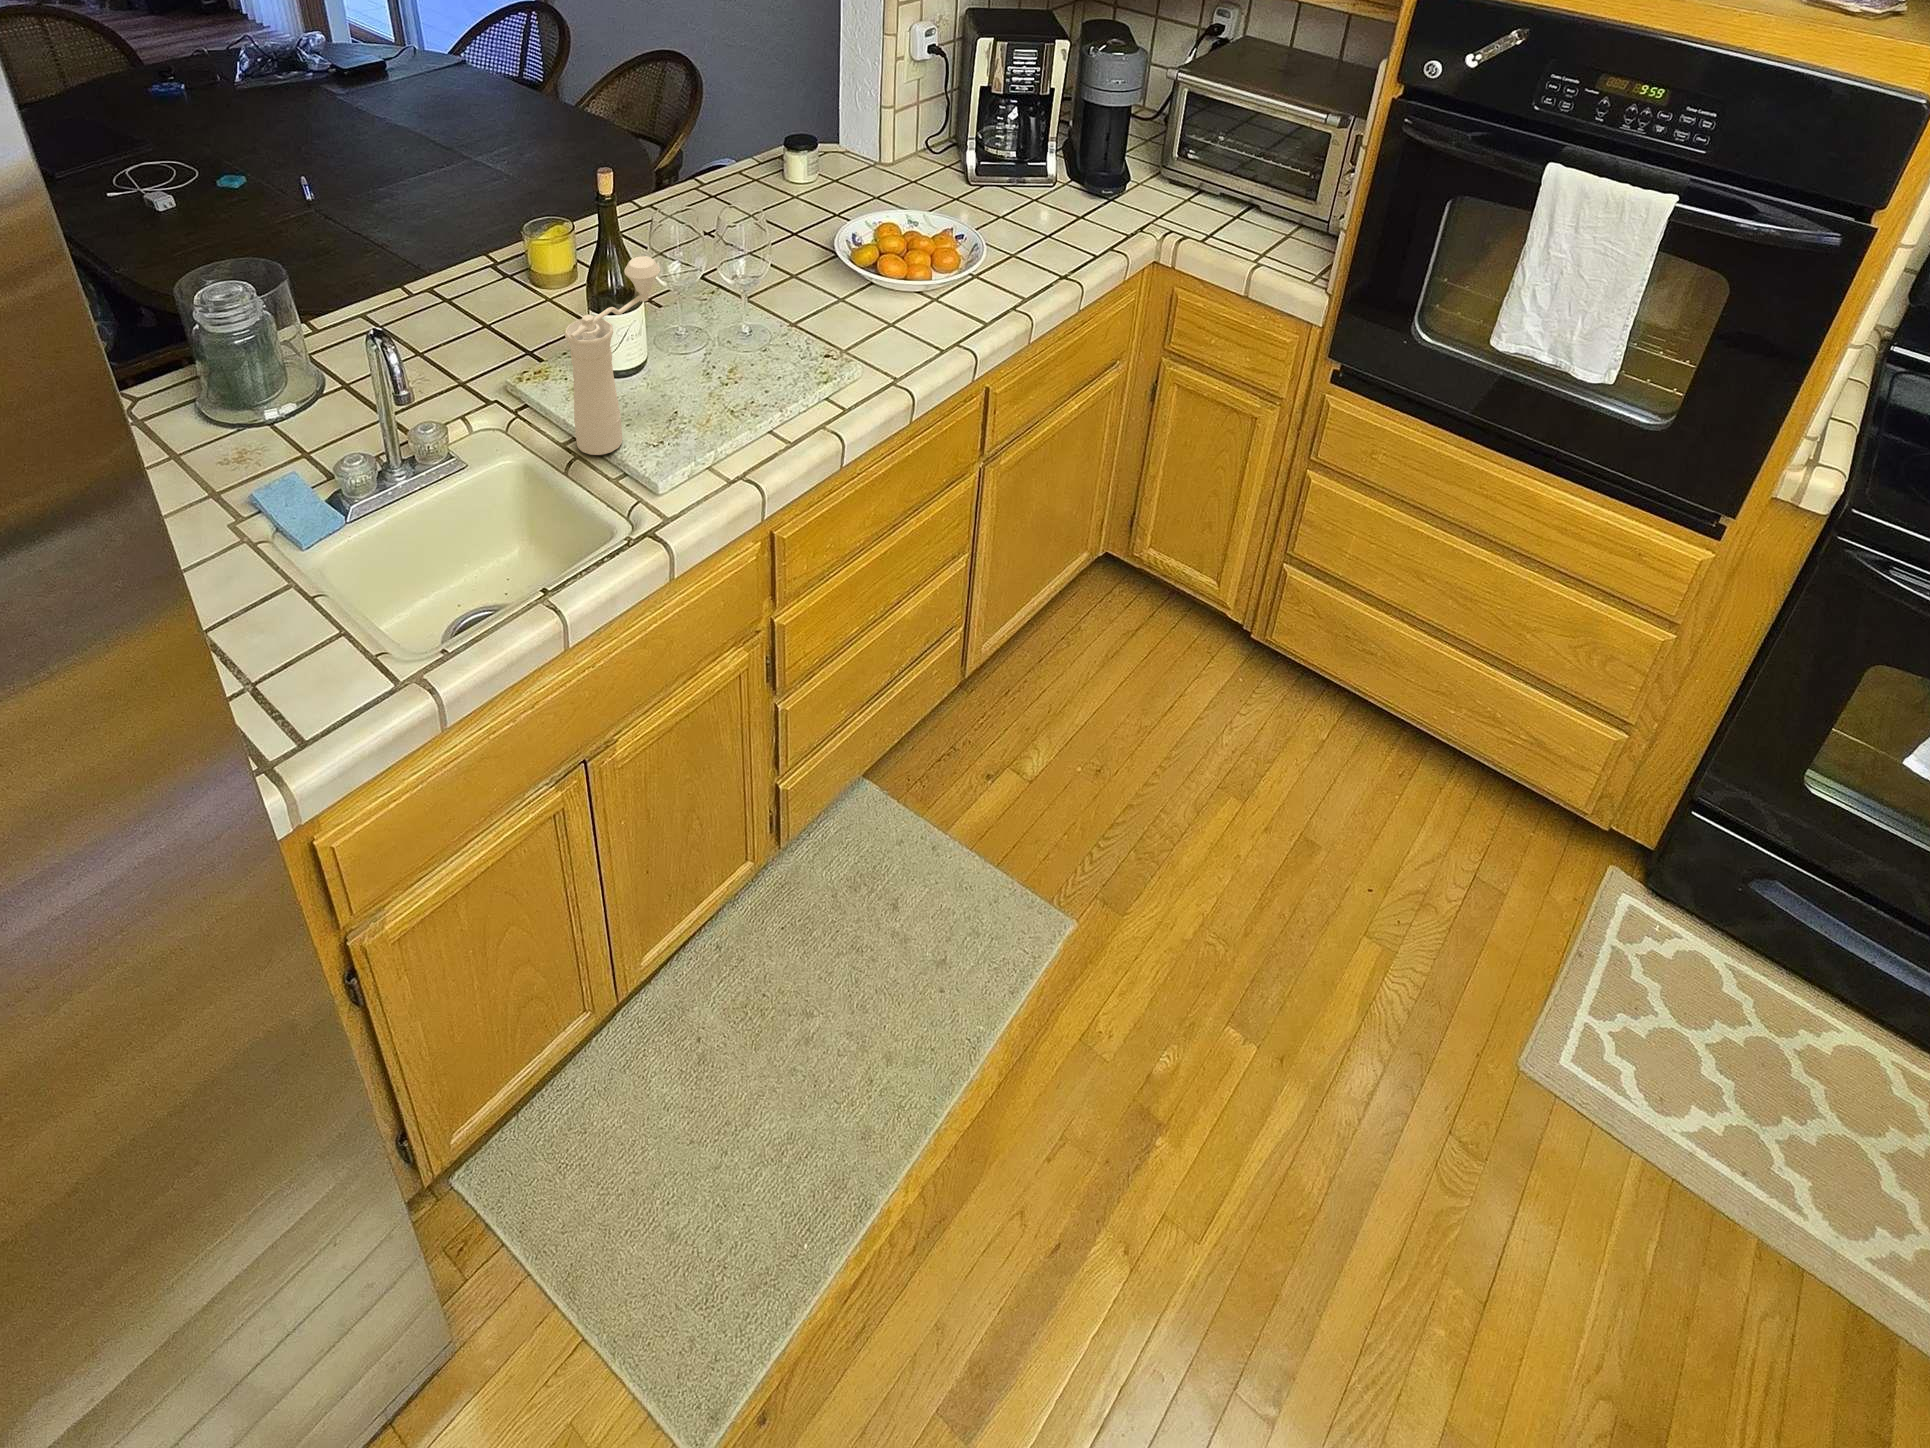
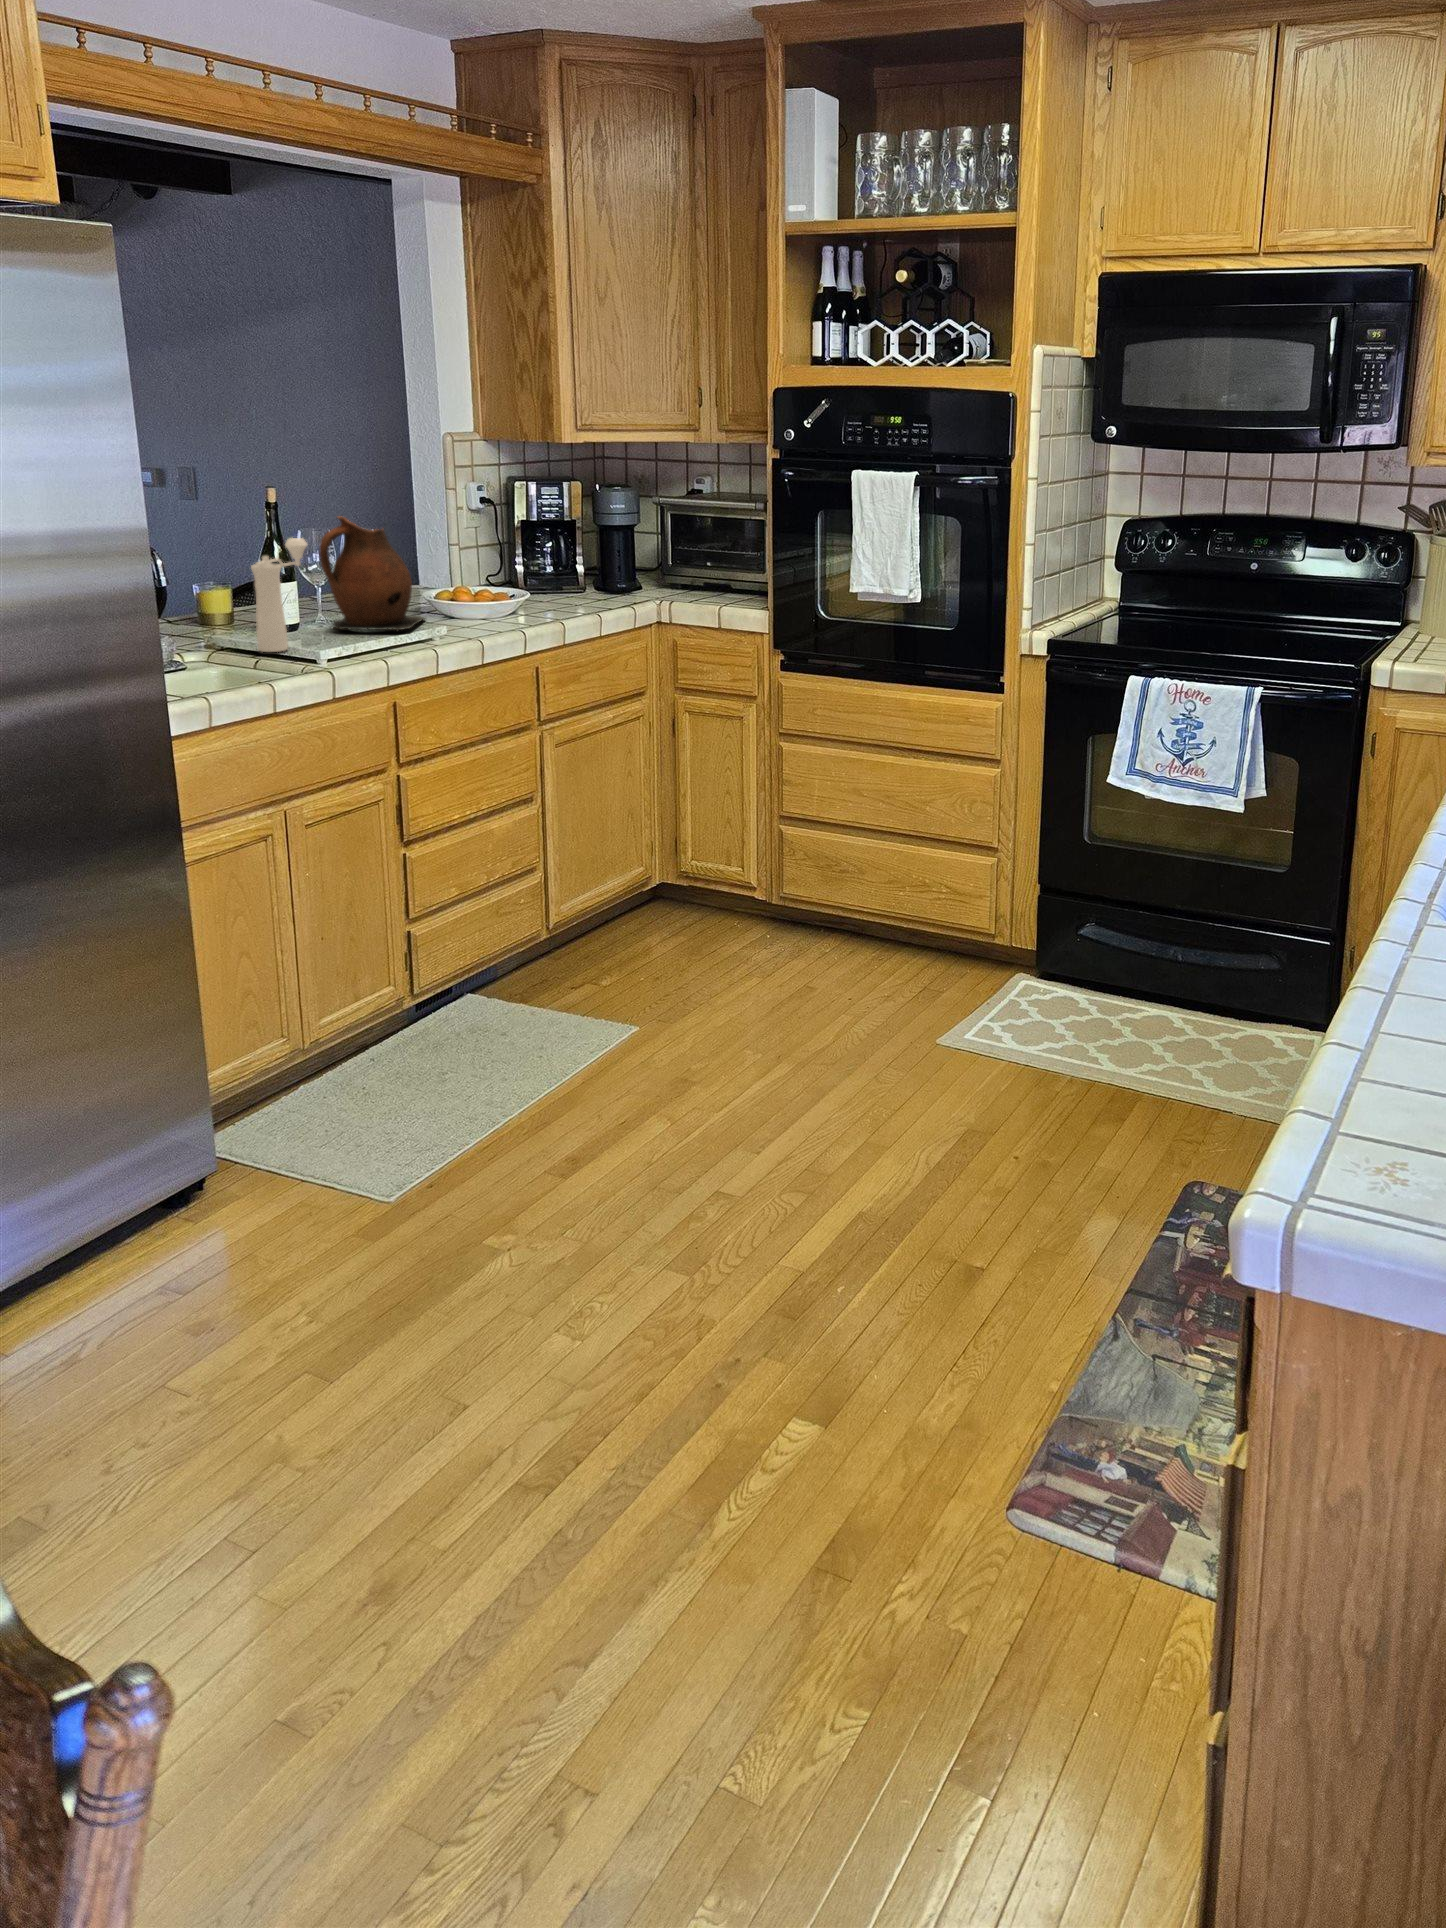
ceramic pitcher: none [681,192,837,381] -> present [319,516,425,631]

